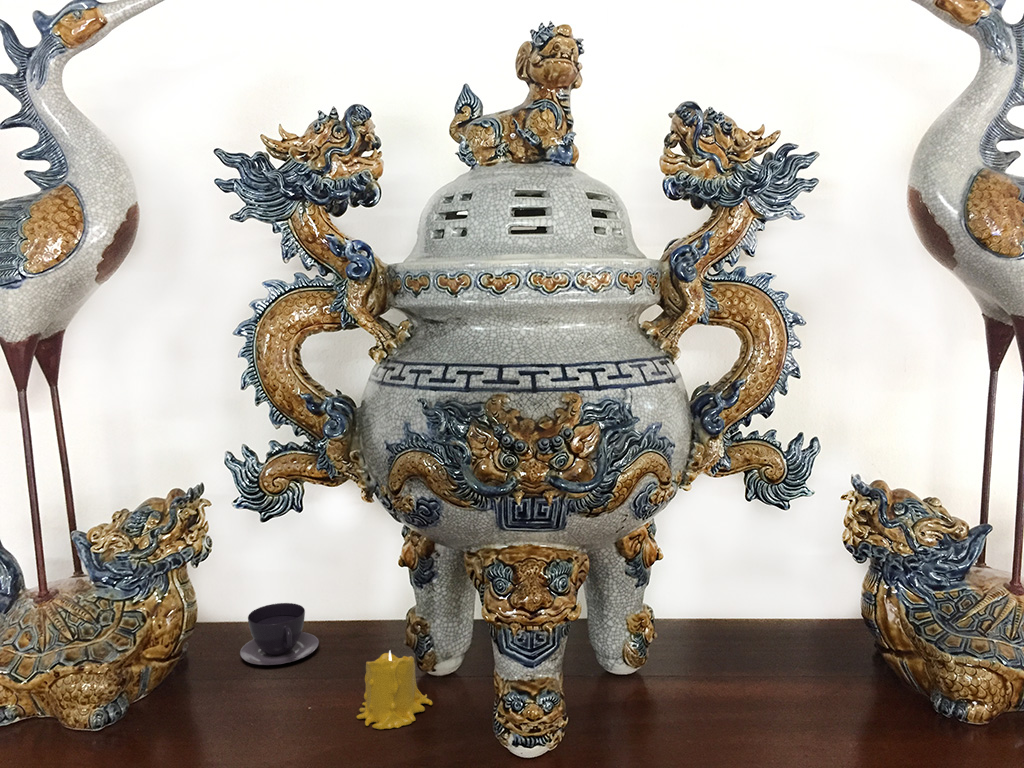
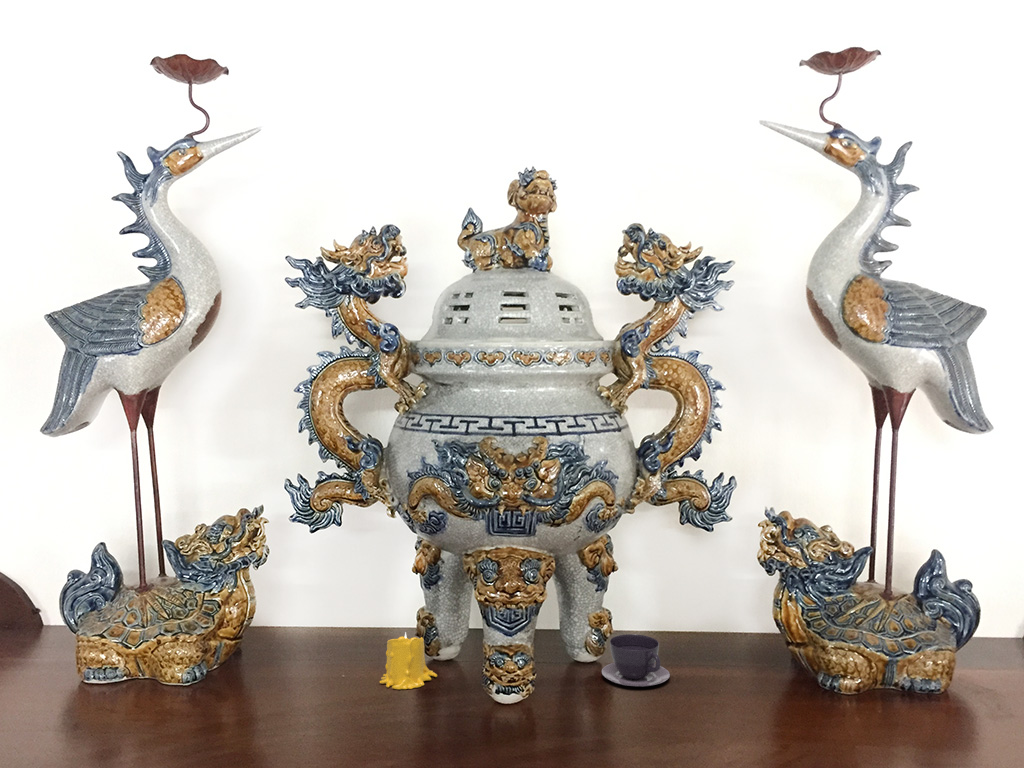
teacup: present [240,603,319,665] -> present [602,634,670,687]

